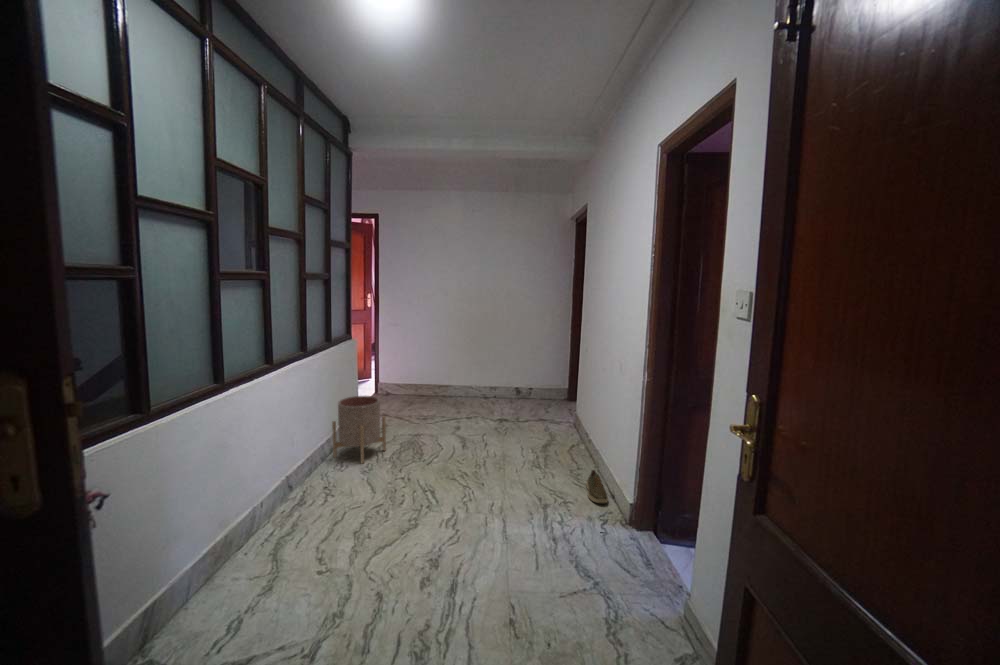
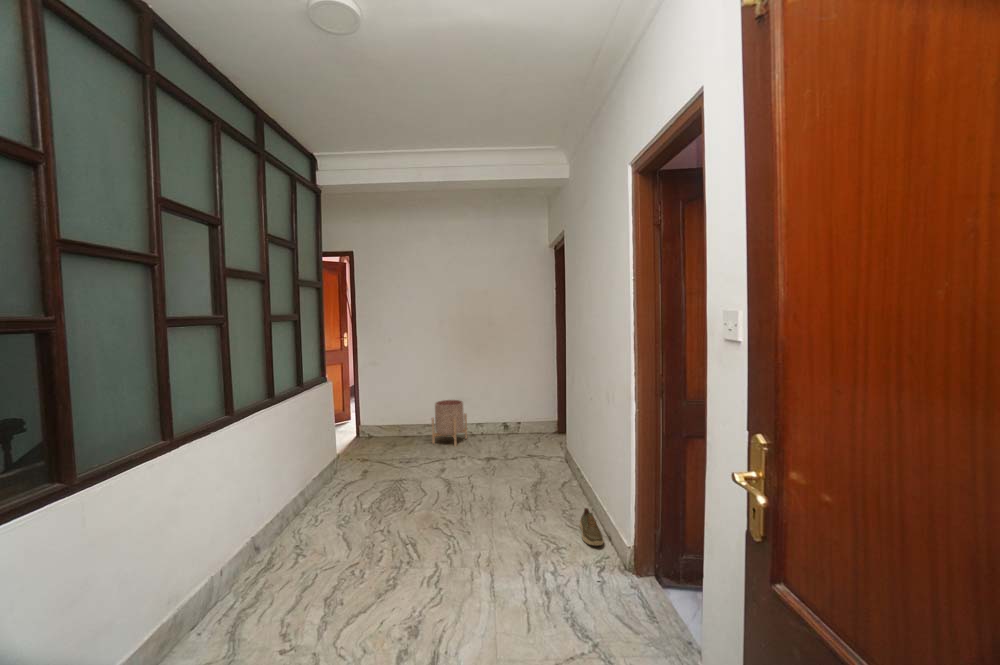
planter: present [332,396,386,464] -> present [432,400,467,446]

